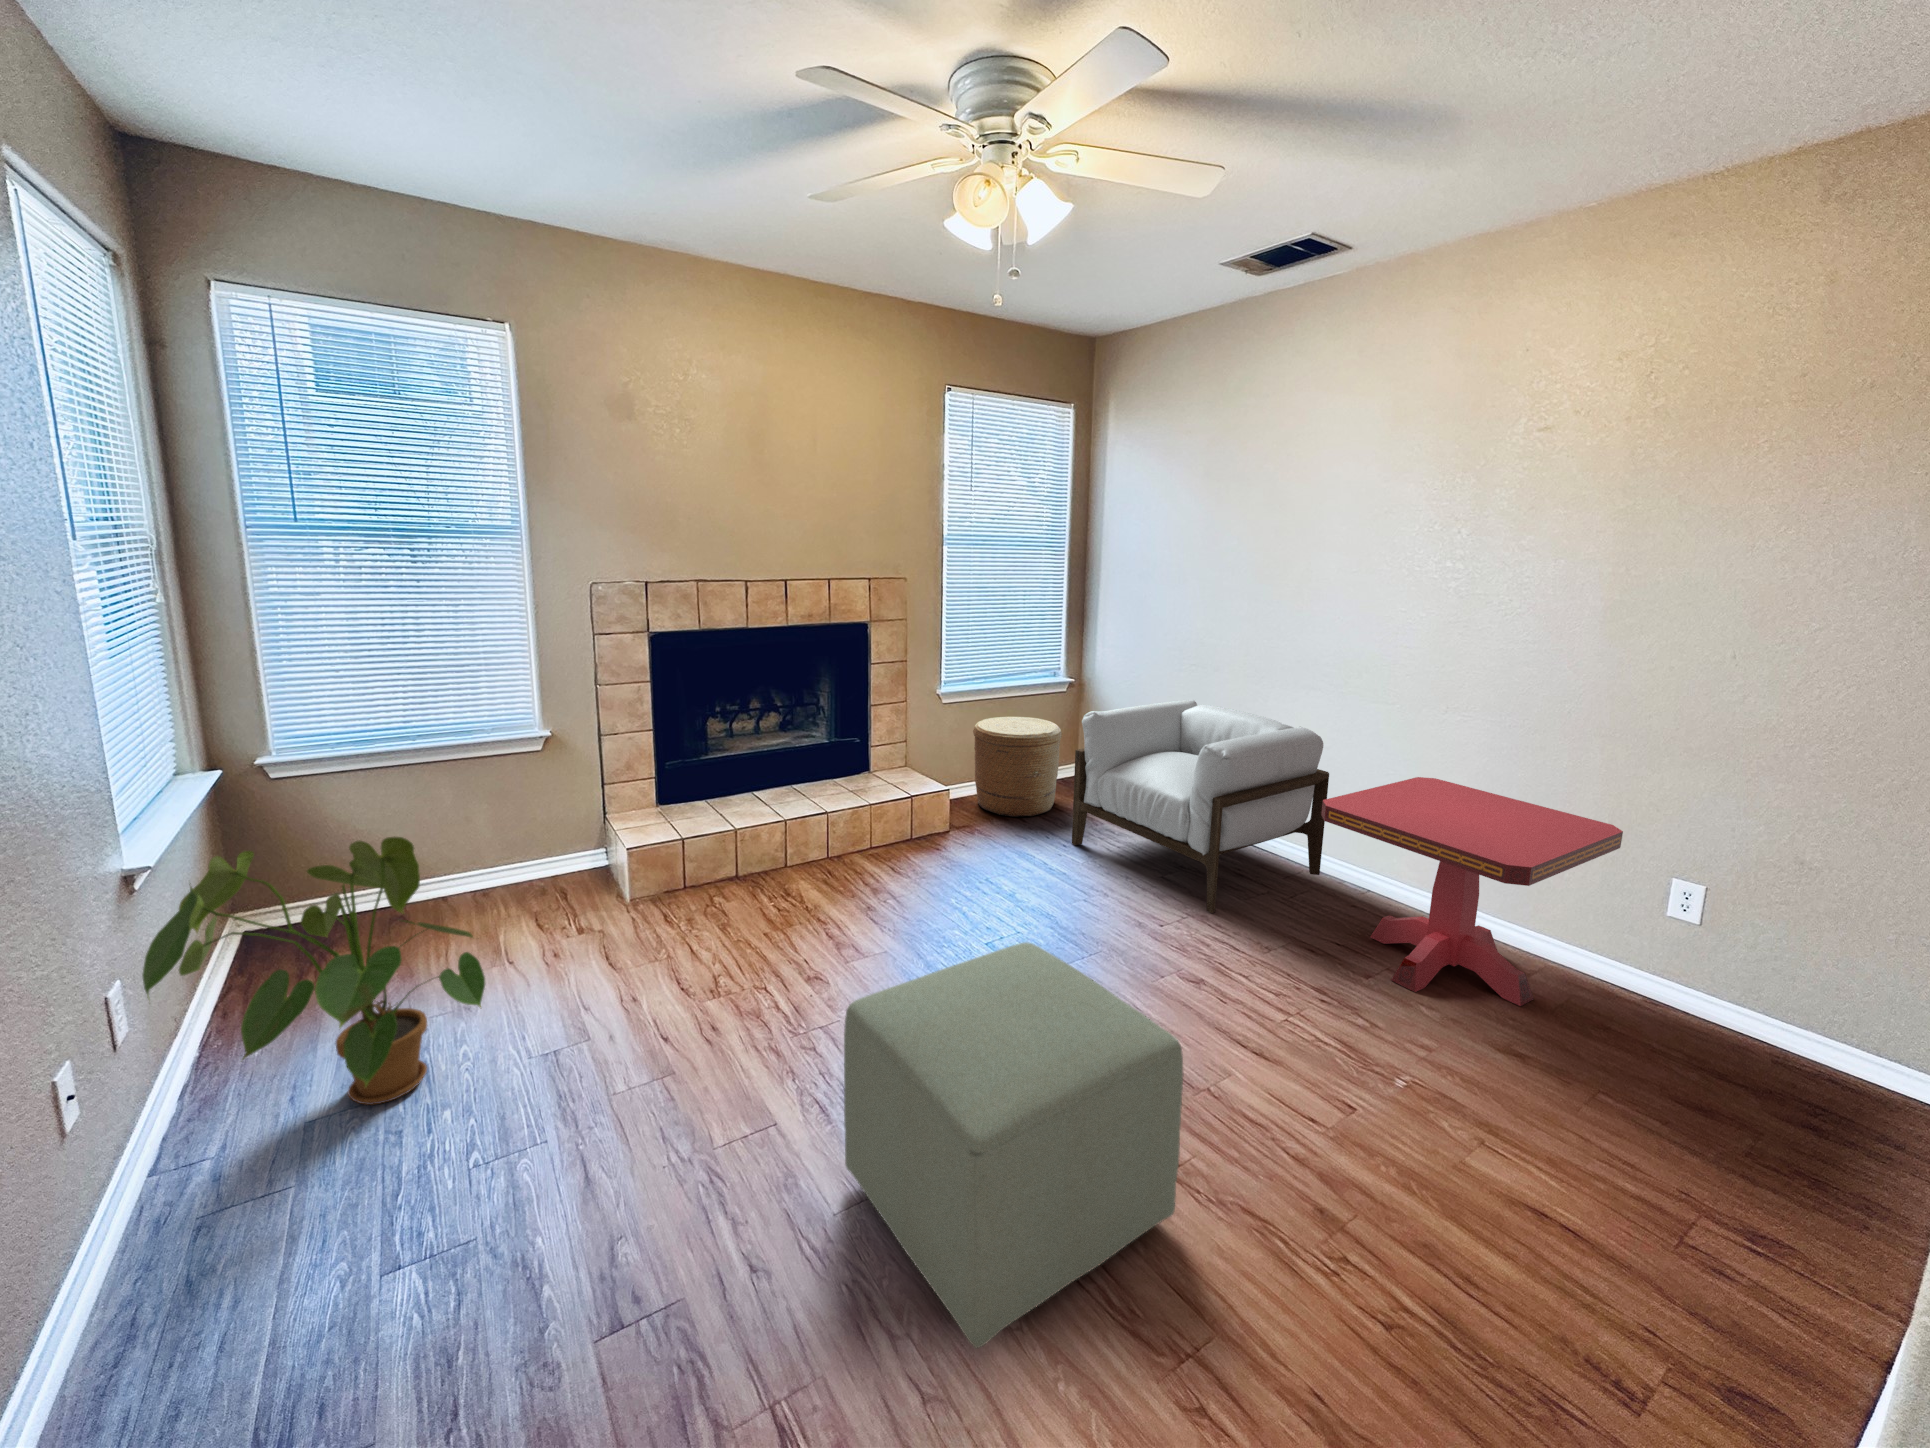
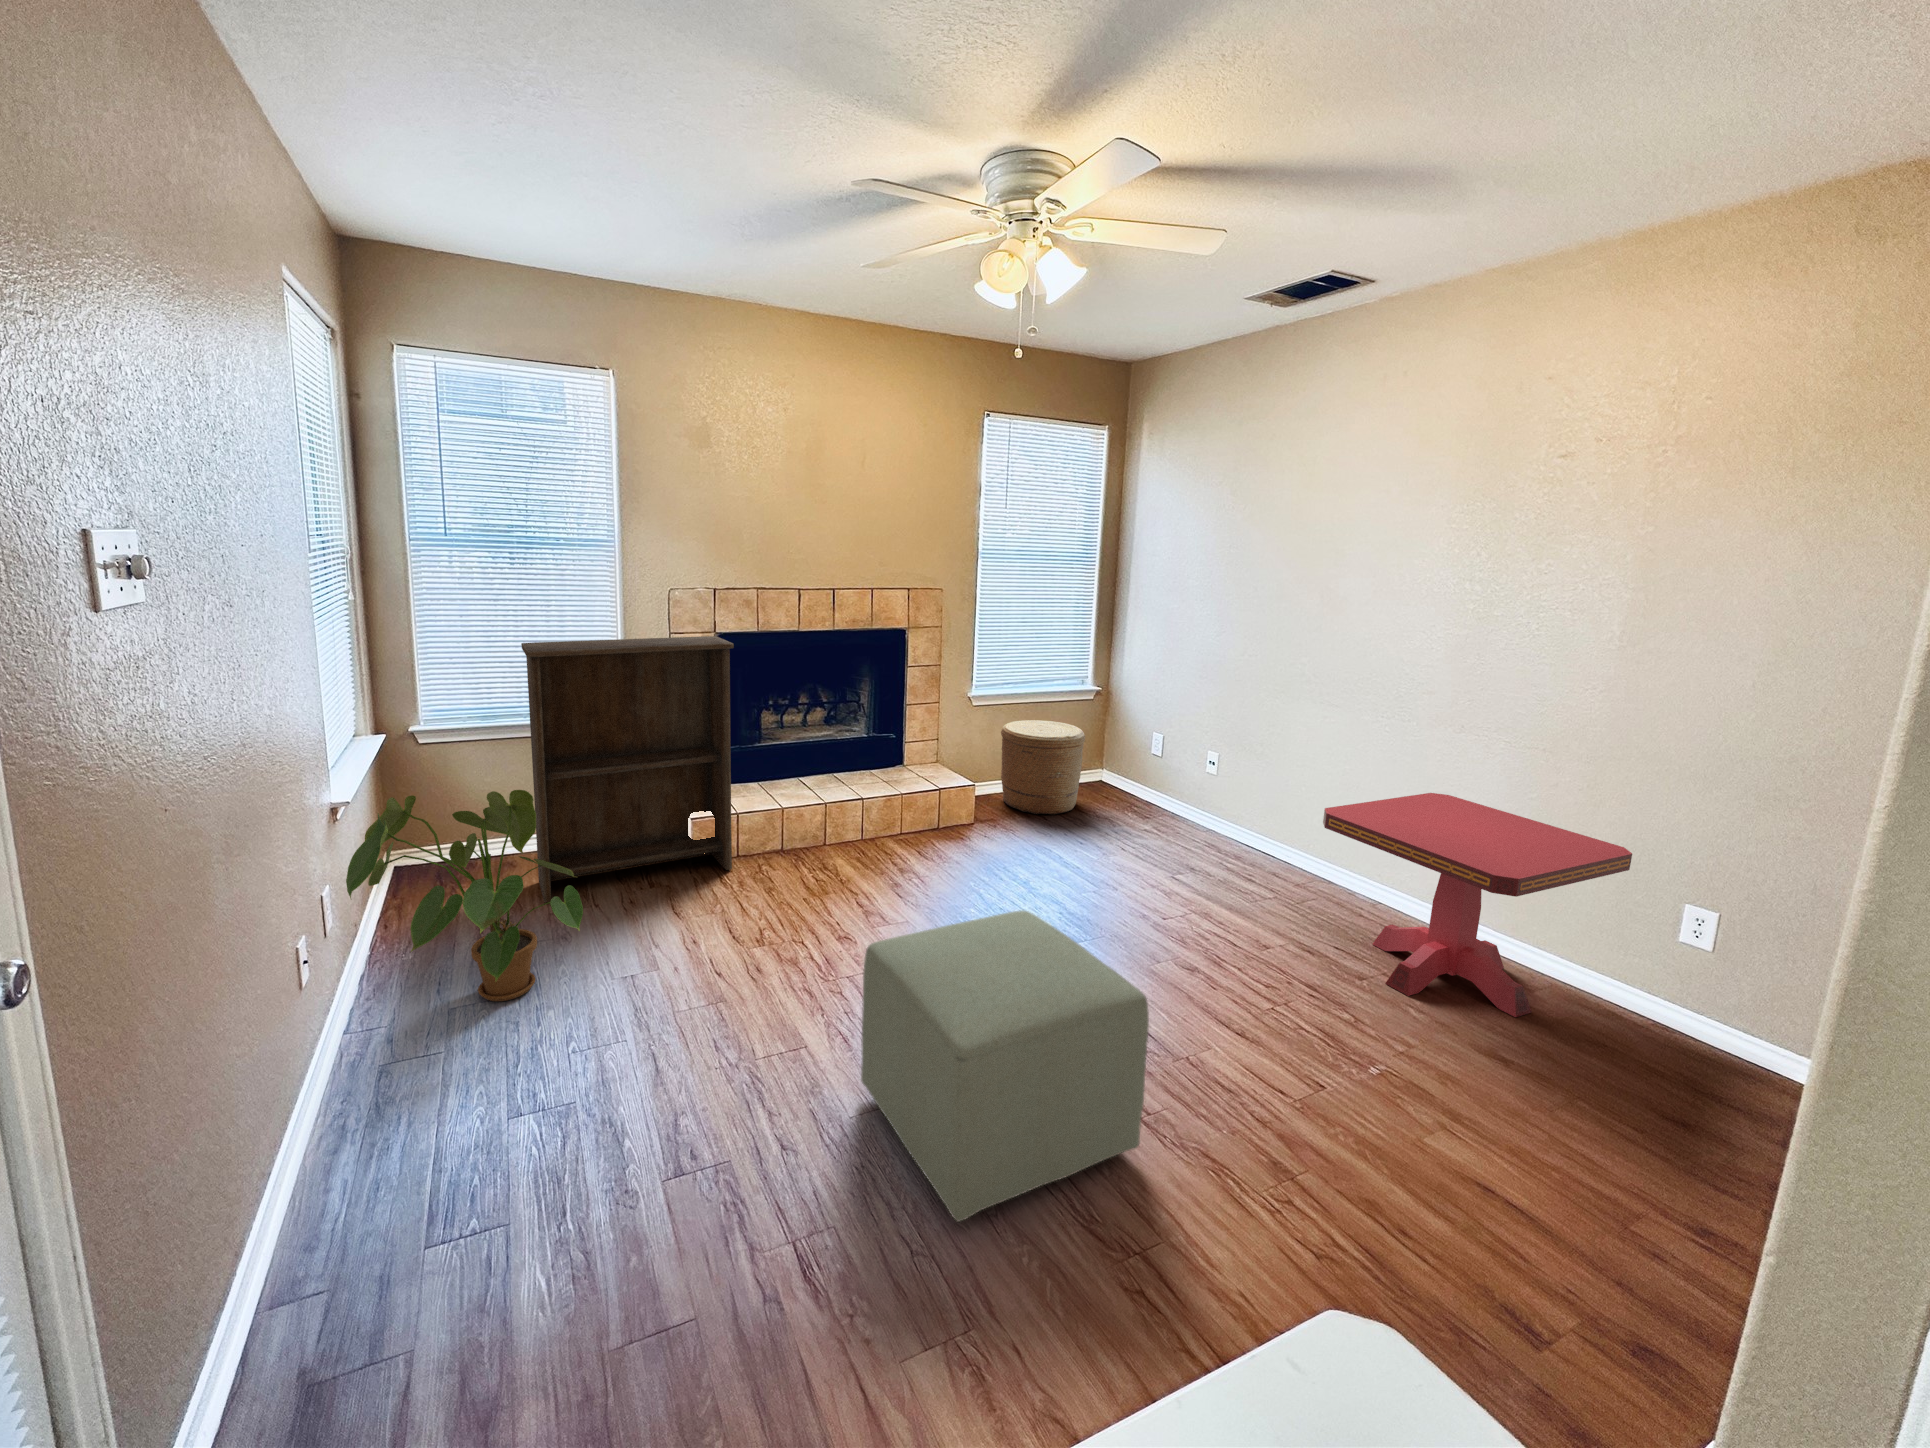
bookshelf: none [401,637,678,964] -> present [521,636,734,902]
armchair: present [1072,700,1329,913] -> none [1089,710,1344,912]

